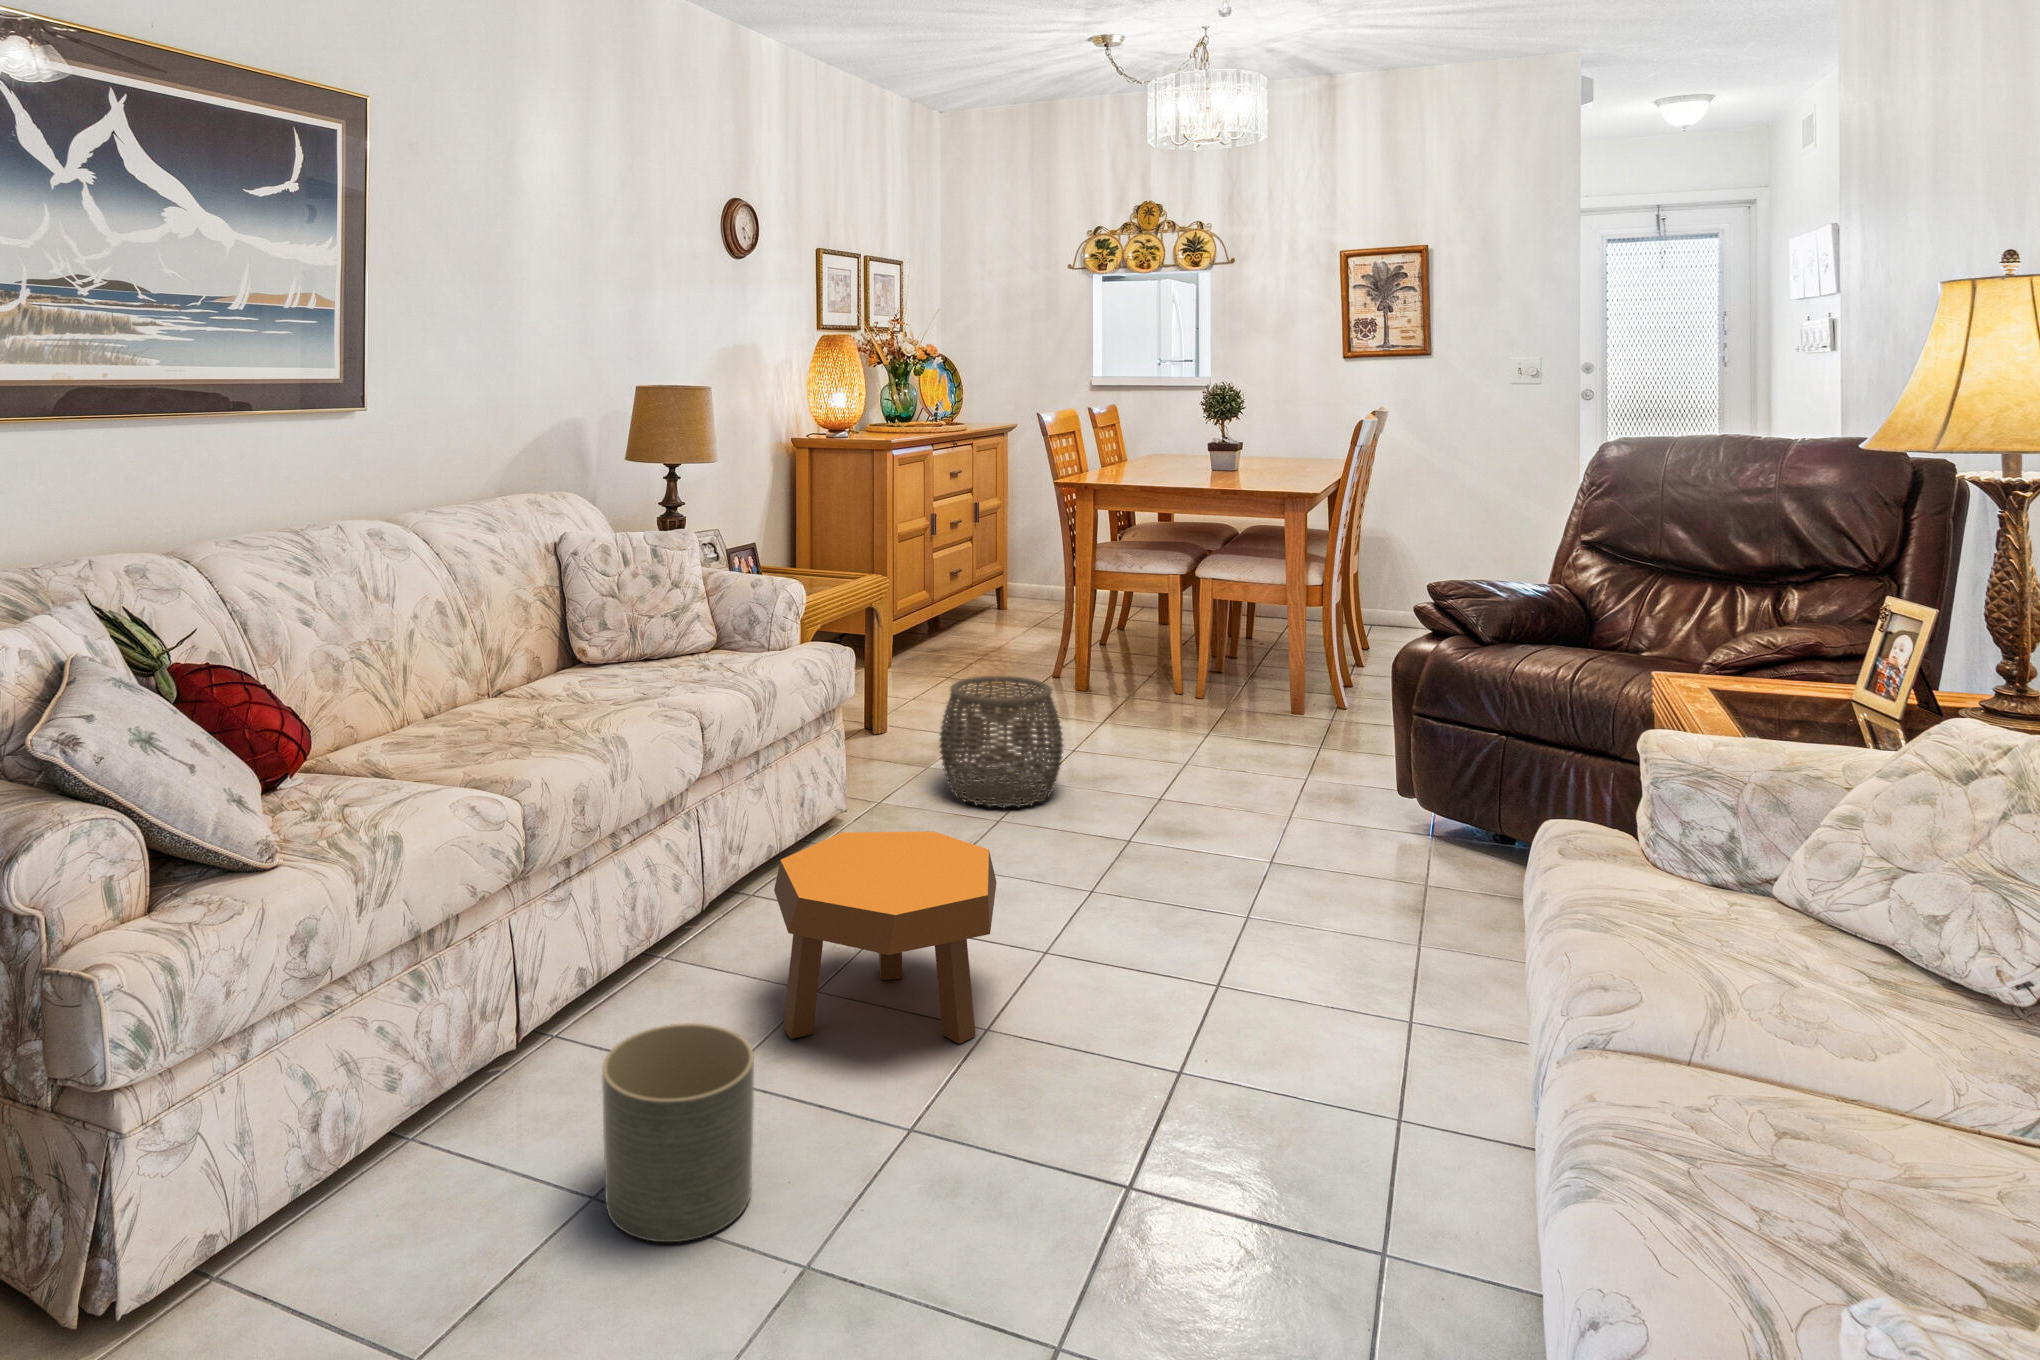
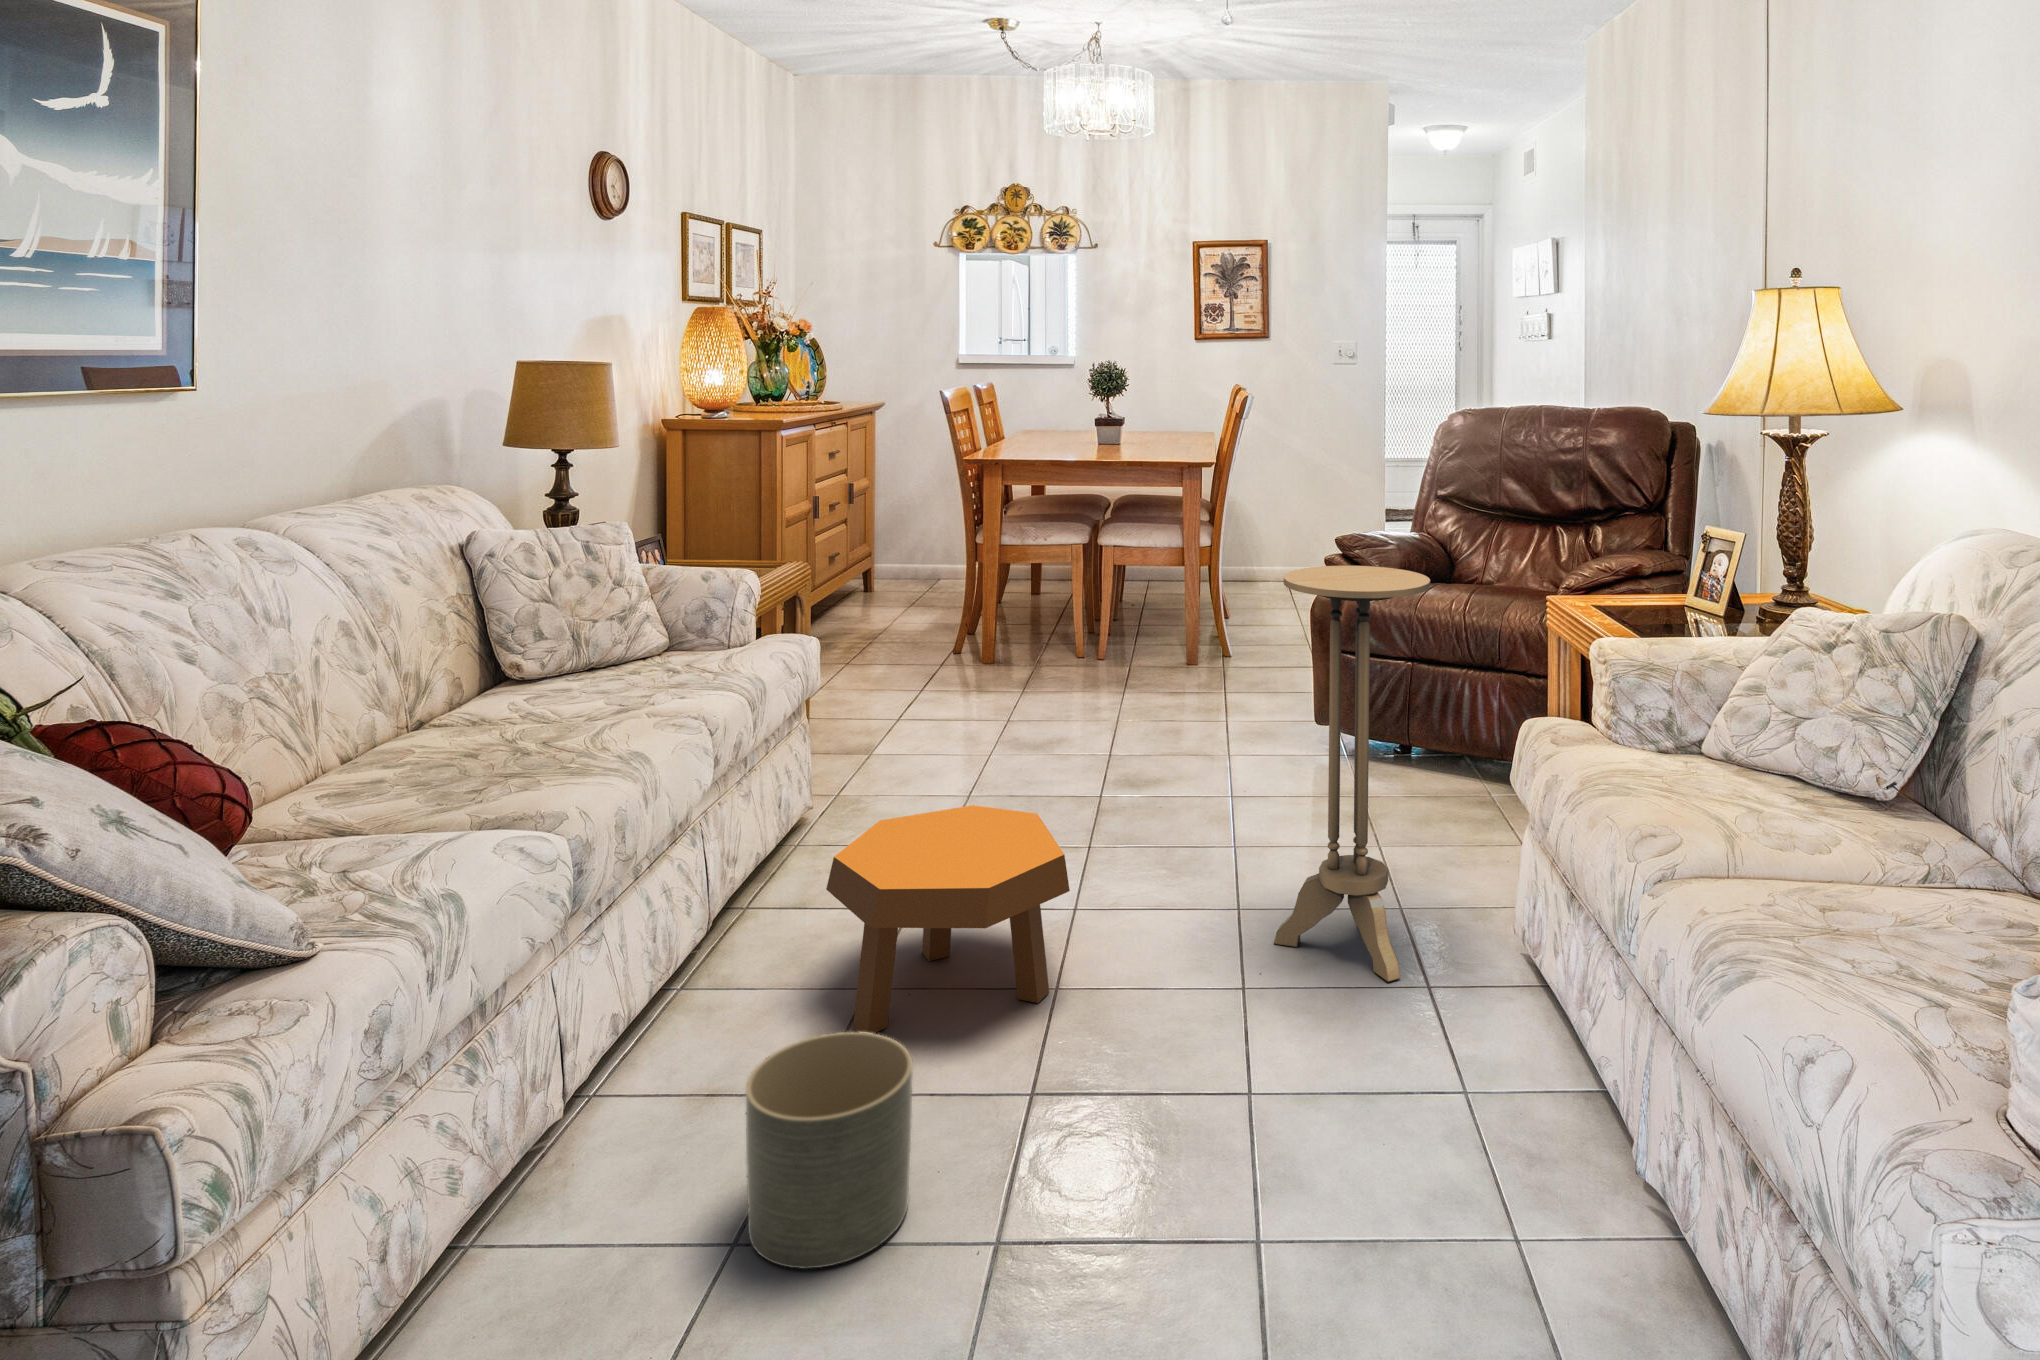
side table: none [1237,616,1415,1110] -> present [1274,566,1430,982]
woven basket: present [939,676,1064,808] -> none [894,650,1020,781]

